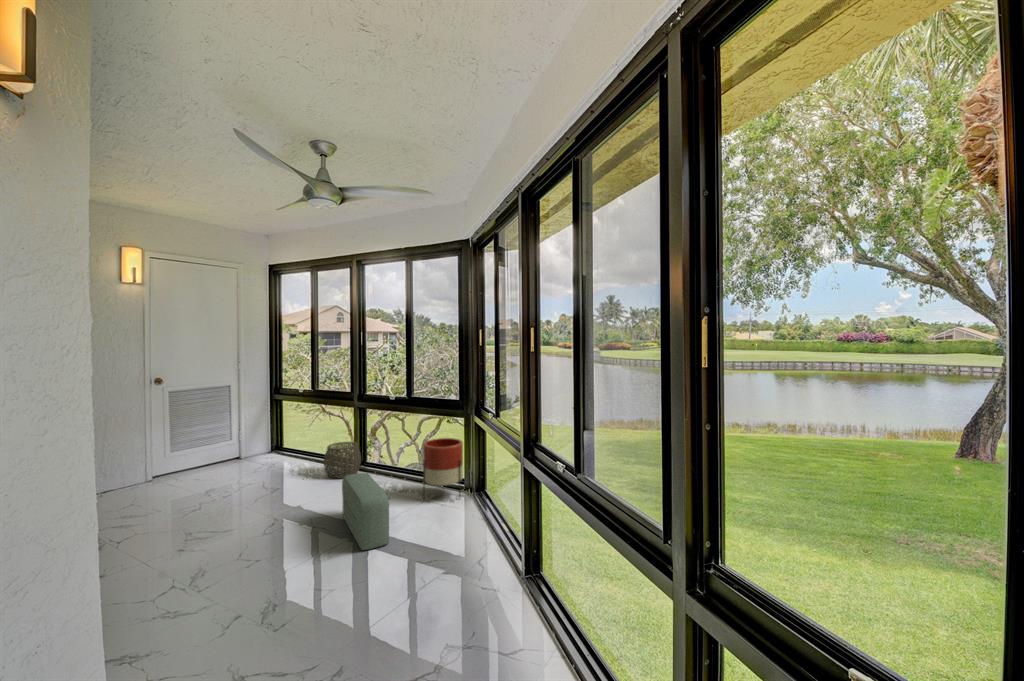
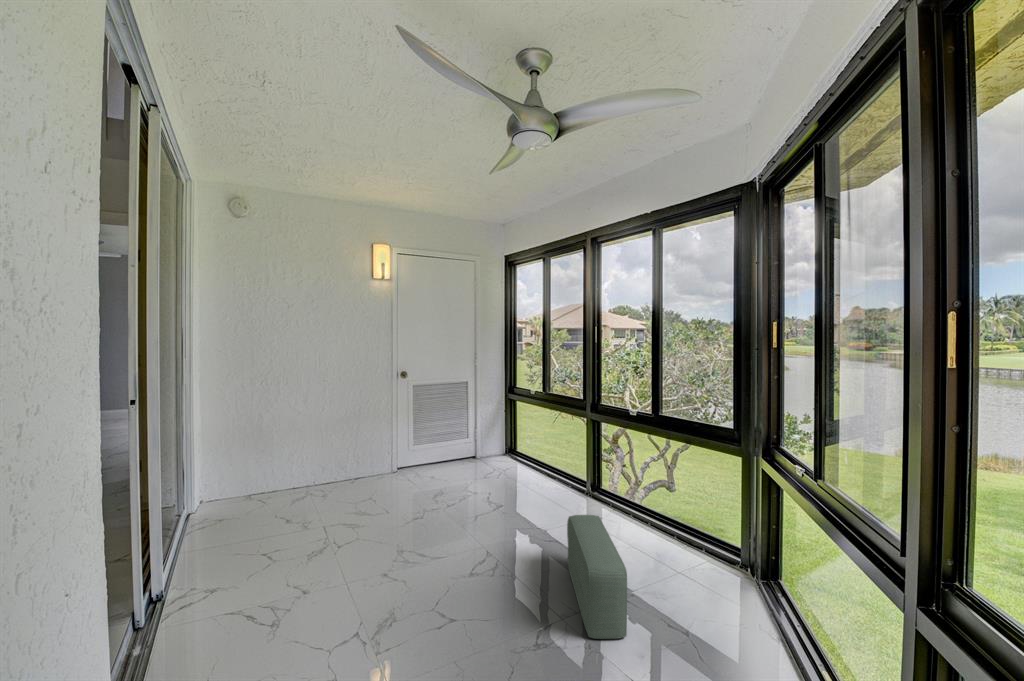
planter: present [423,438,463,495] -> none [676,479,739,580]
woven basket: present [324,442,361,478] -> none [551,459,594,505]

